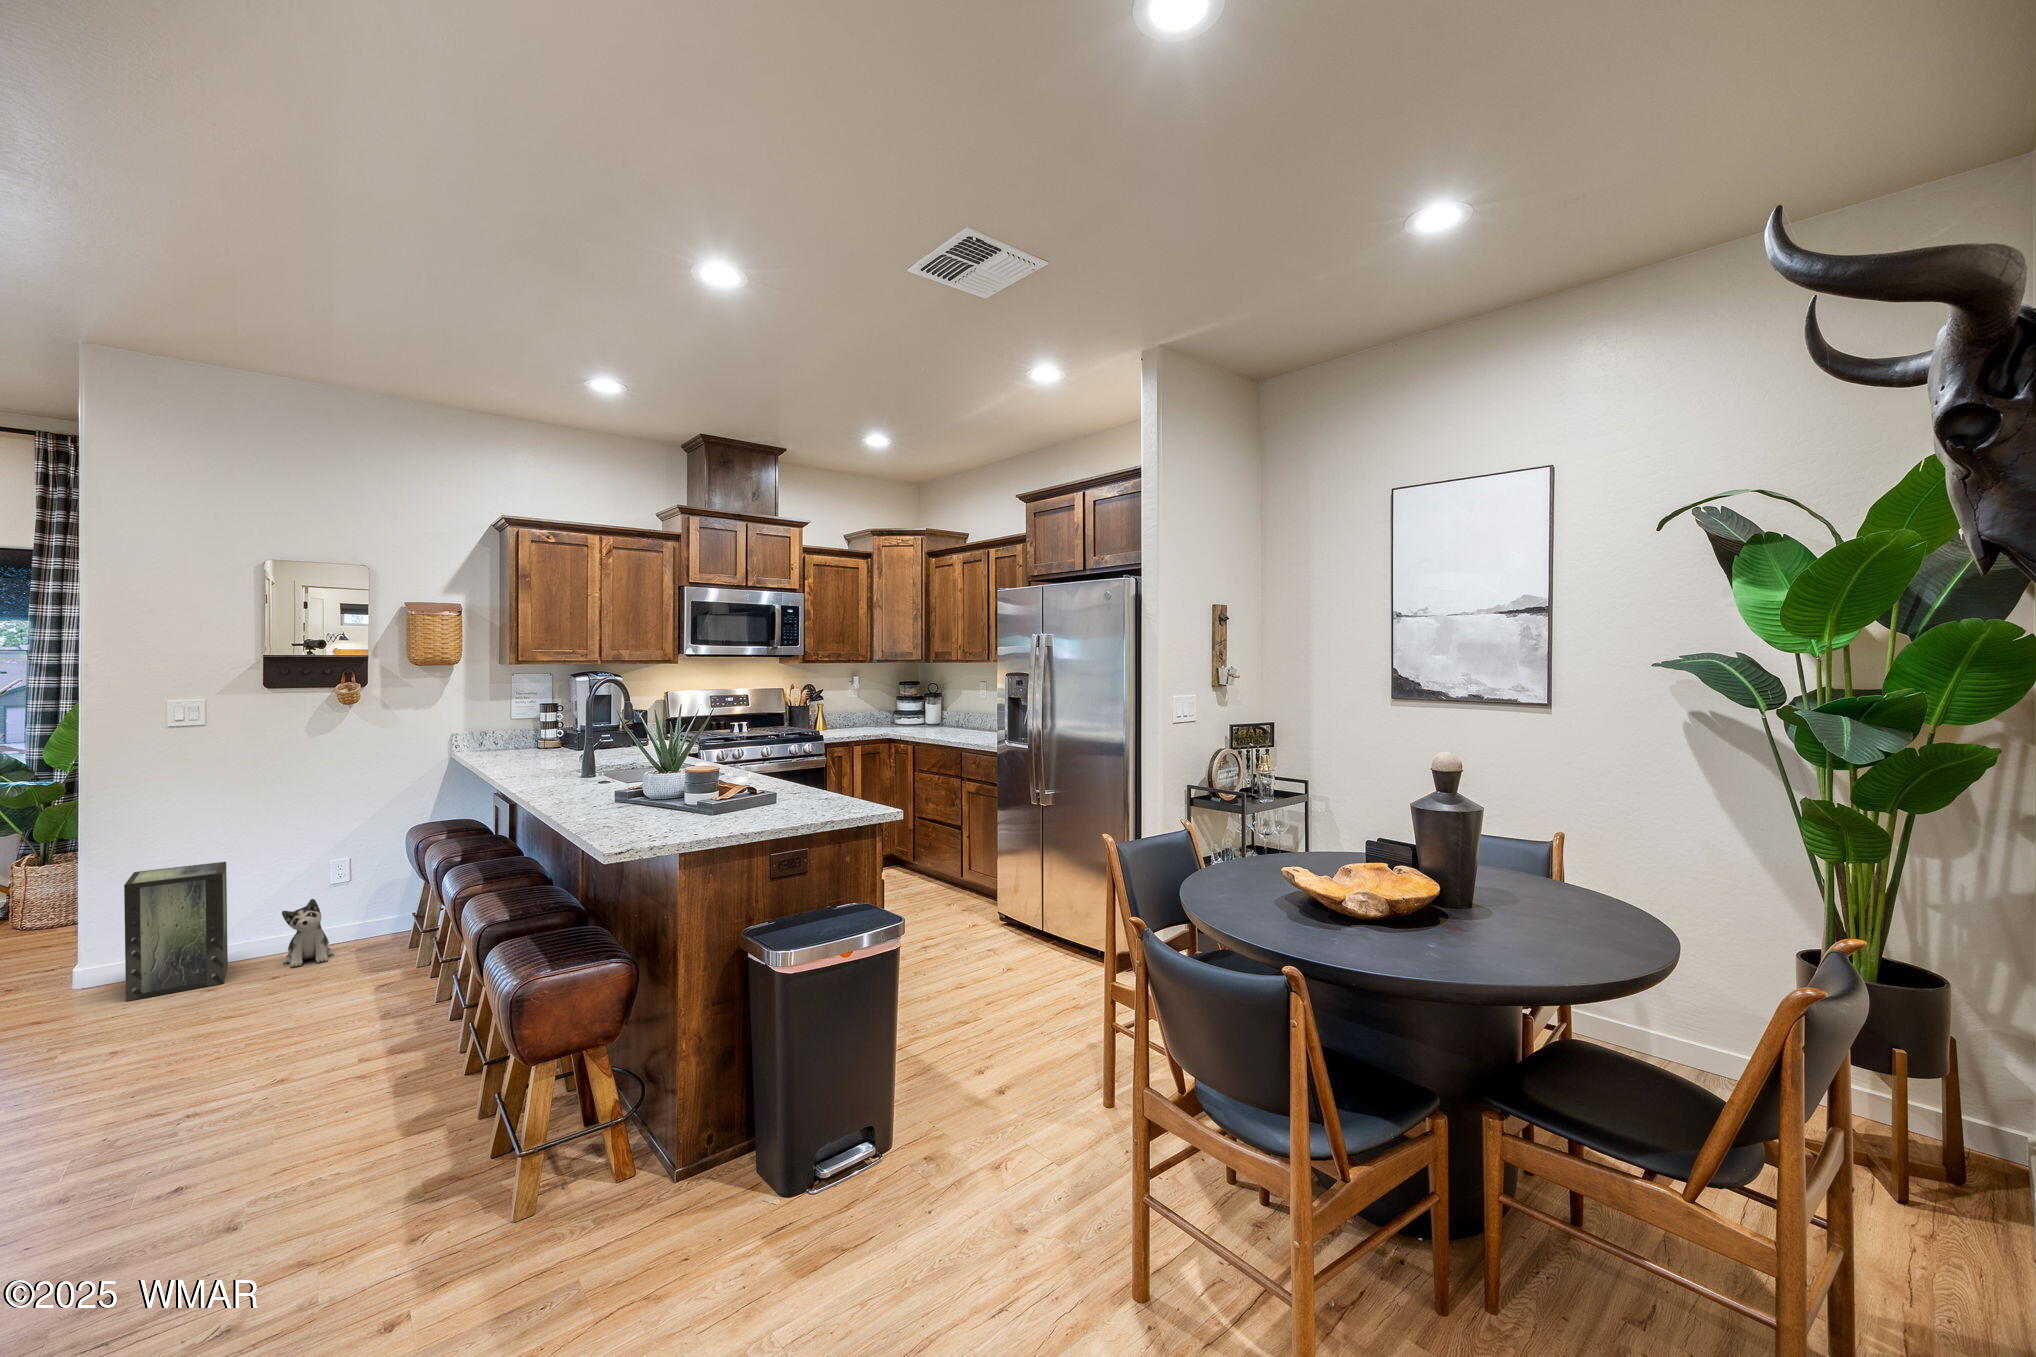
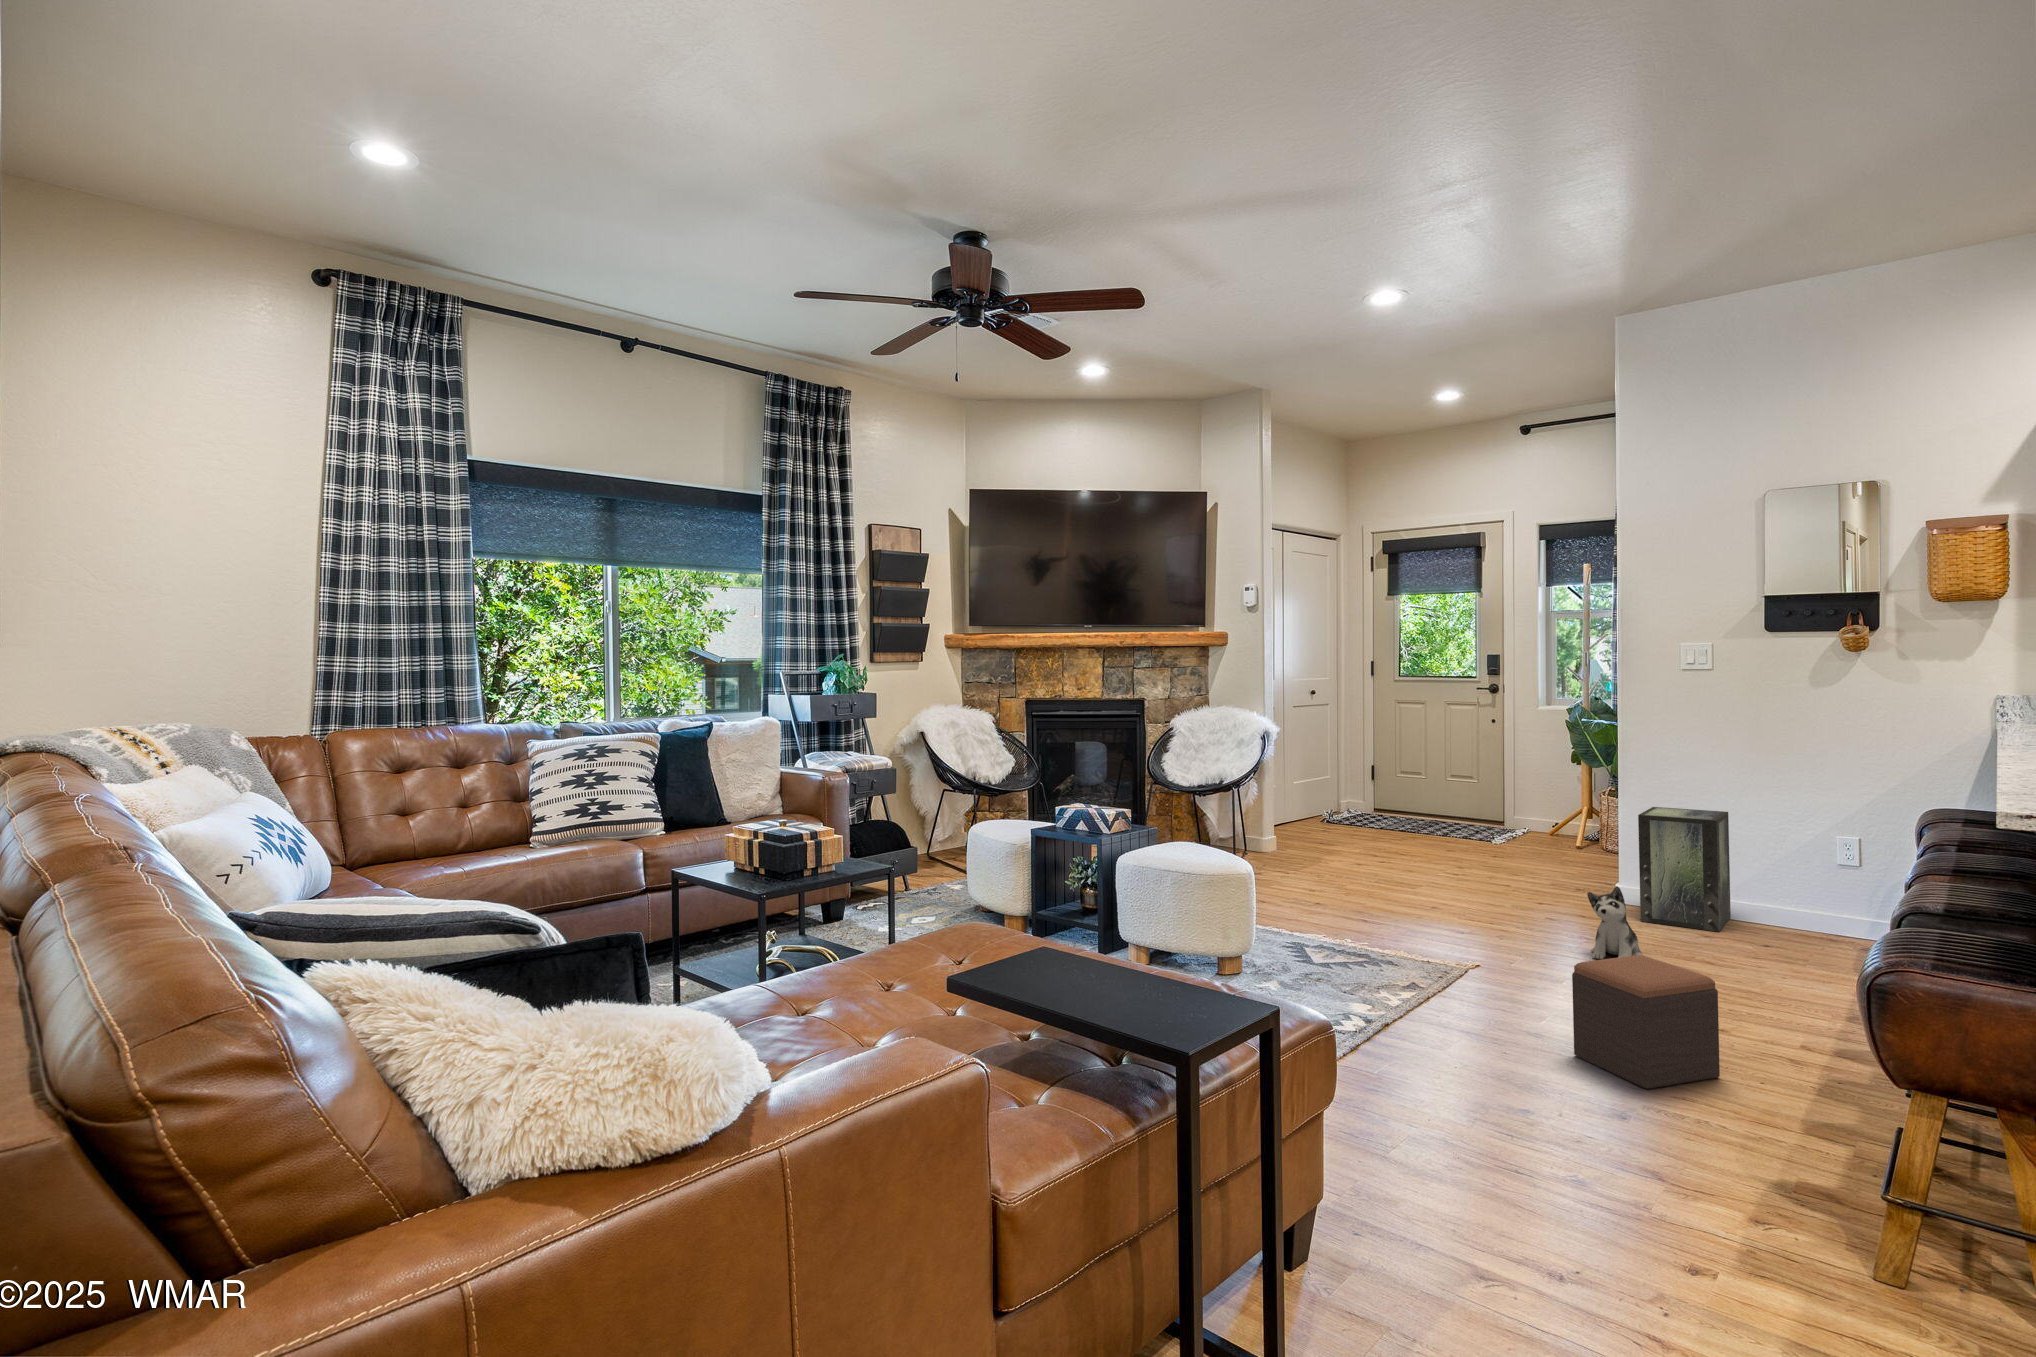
plush toy: present [282,899,333,967] -> present [1587,886,1642,959]
footstool: none [127,1033,306,1188] -> present [1572,955,1720,1089]

